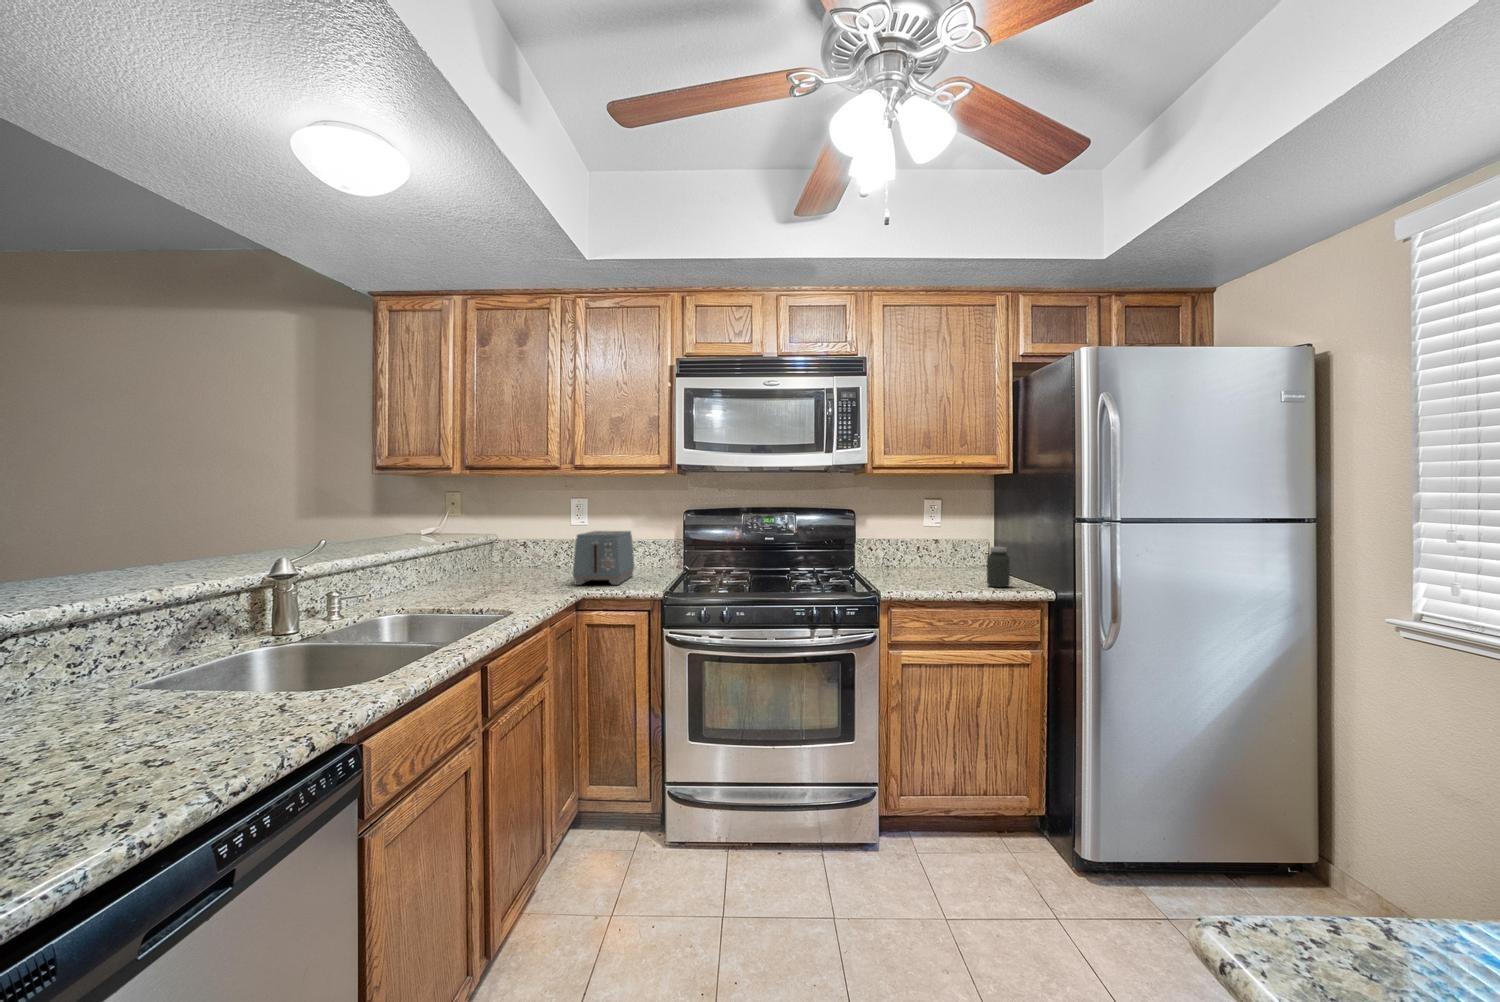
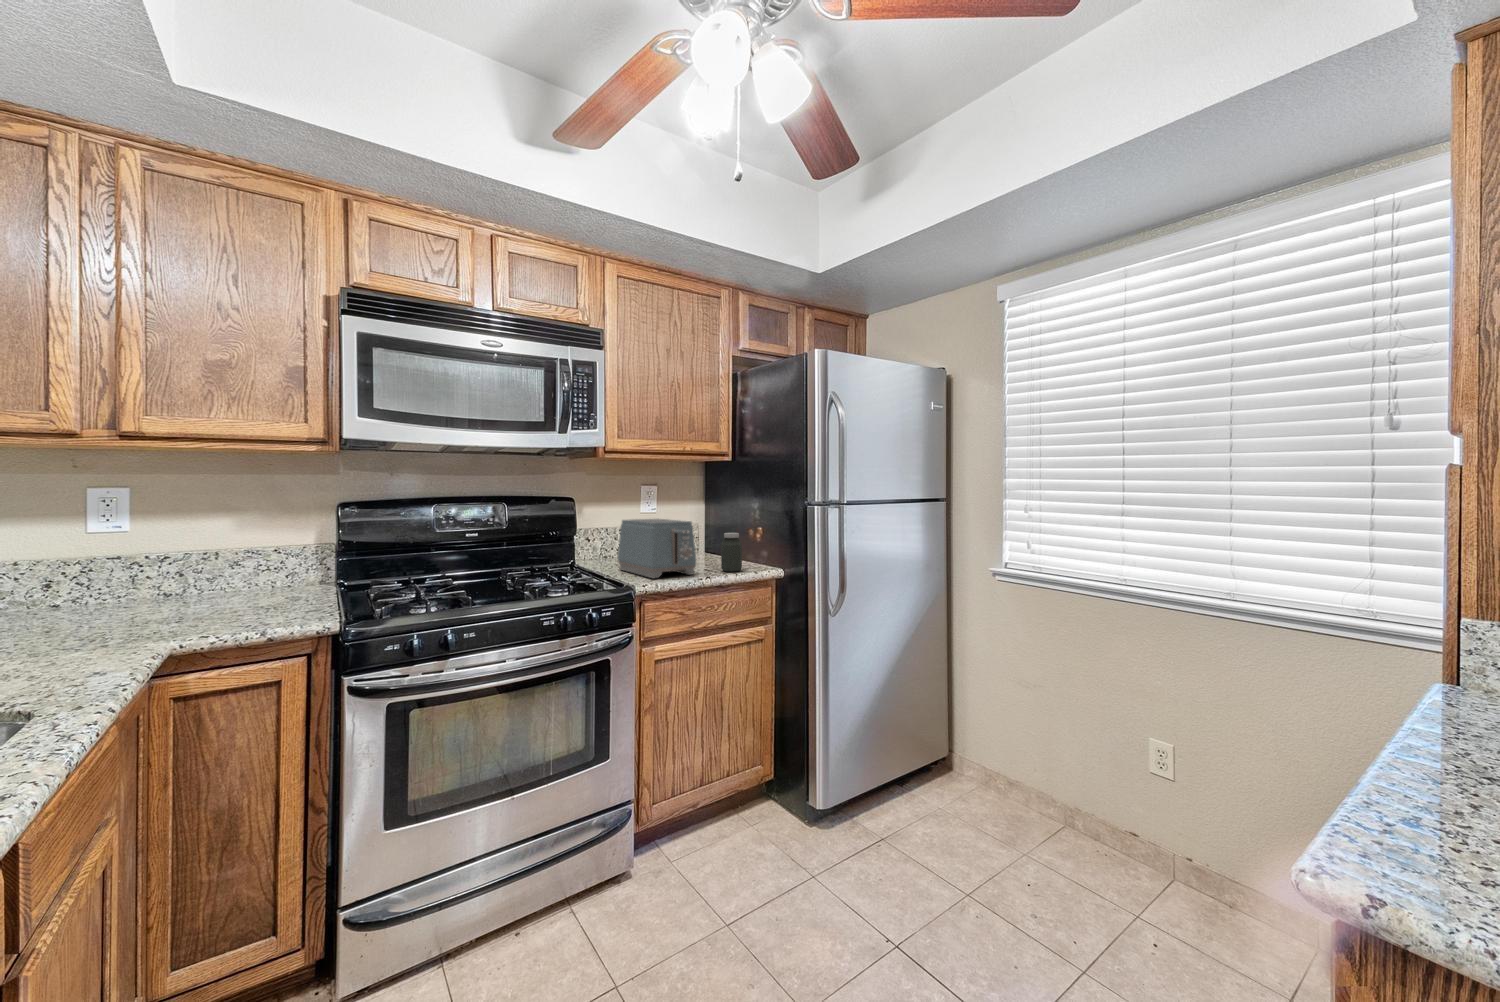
toaster: present [573,531,634,585] -> present [618,519,696,578]

